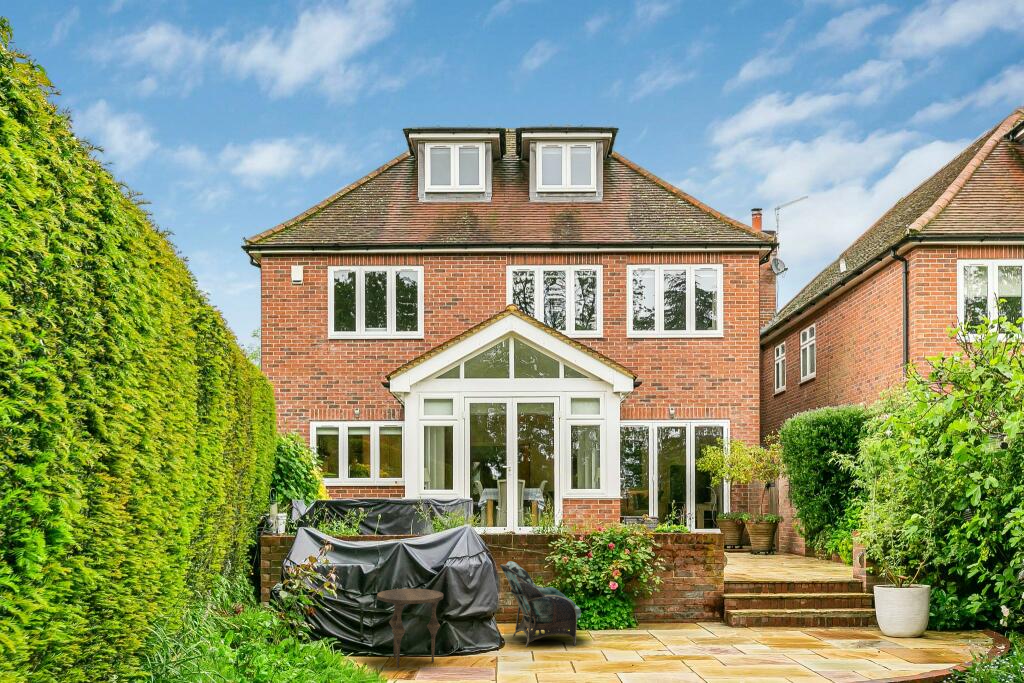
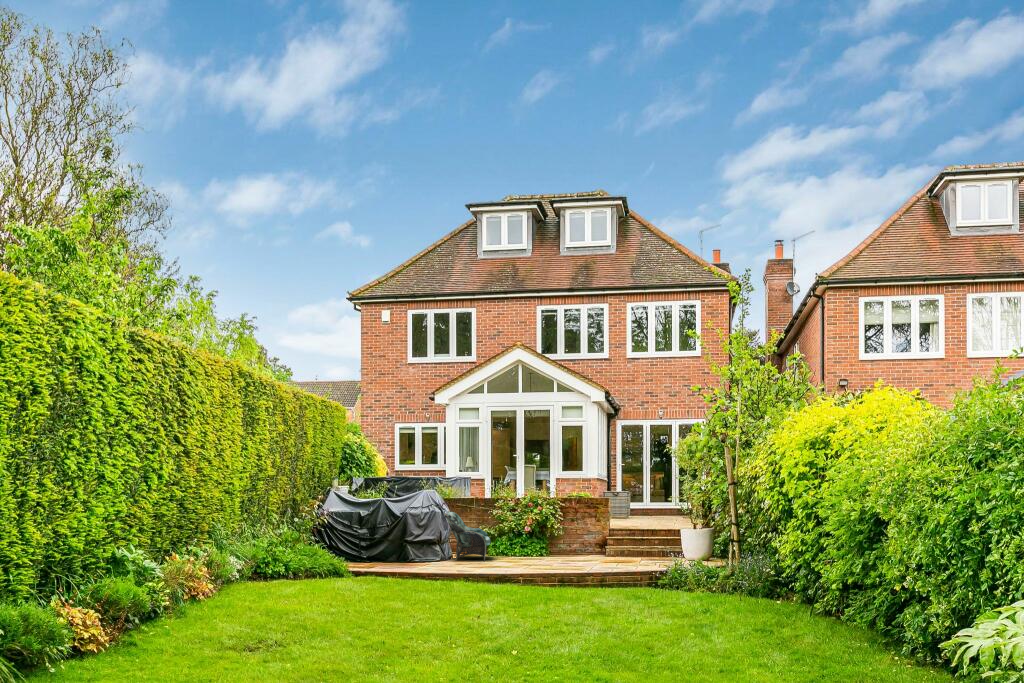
side table: present [377,589,443,668] -> none [362,525,399,566]

